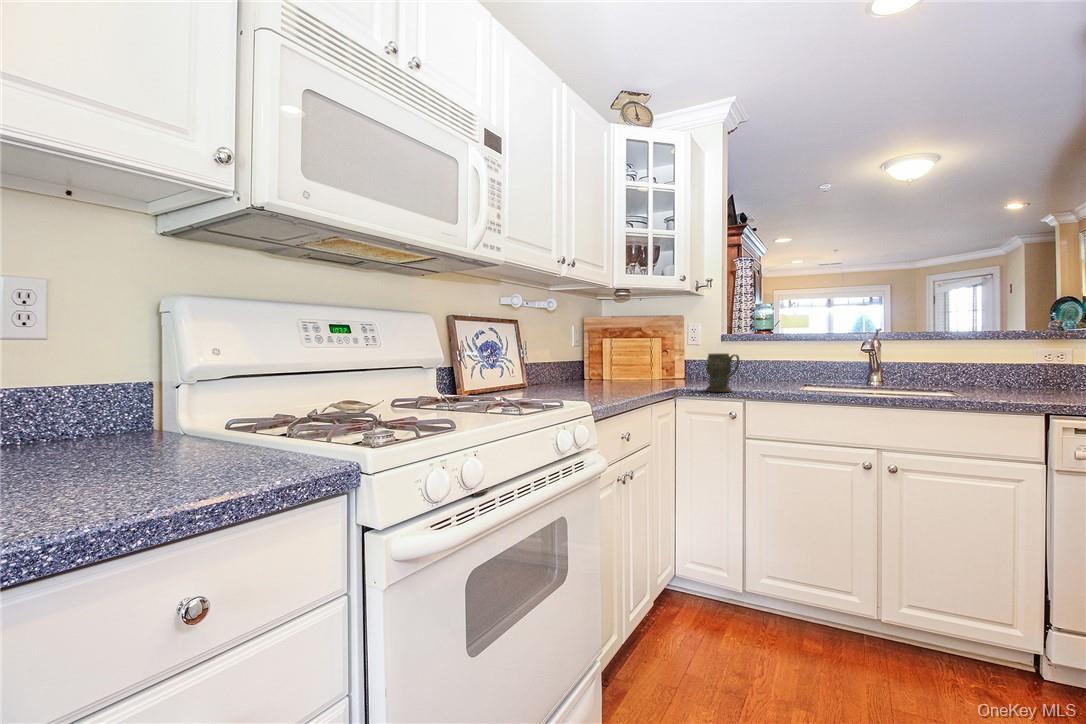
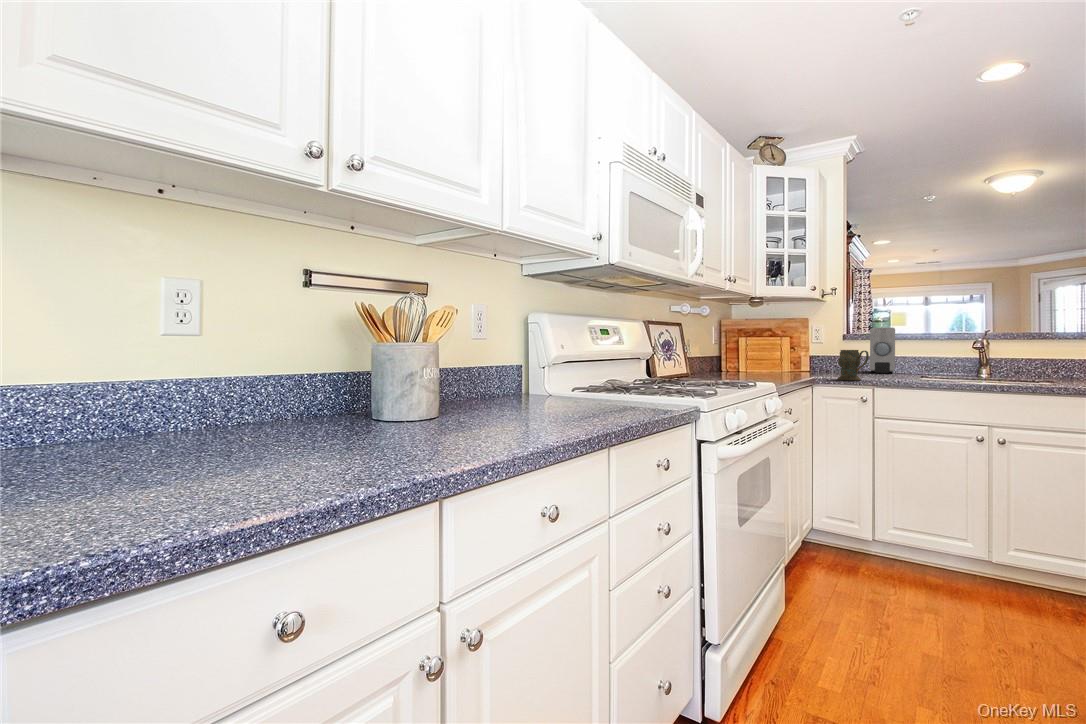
soap dispenser: none [749,326,777,381] -> present [870,327,895,373]

